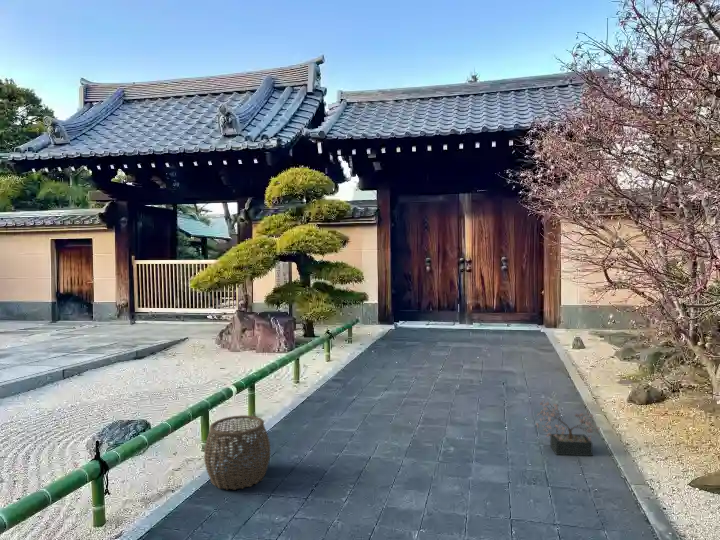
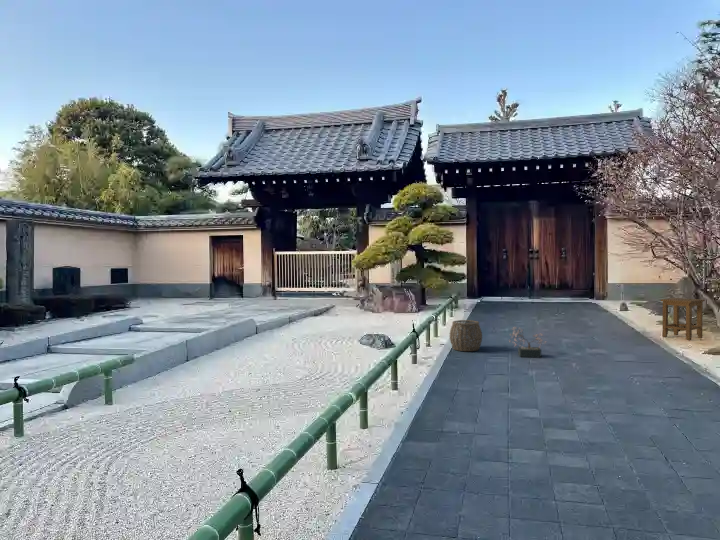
stool: none [623,355,700,440] -> present [661,298,705,340]
decorative plant: present [537,402,600,456] -> present [512,327,542,357]

